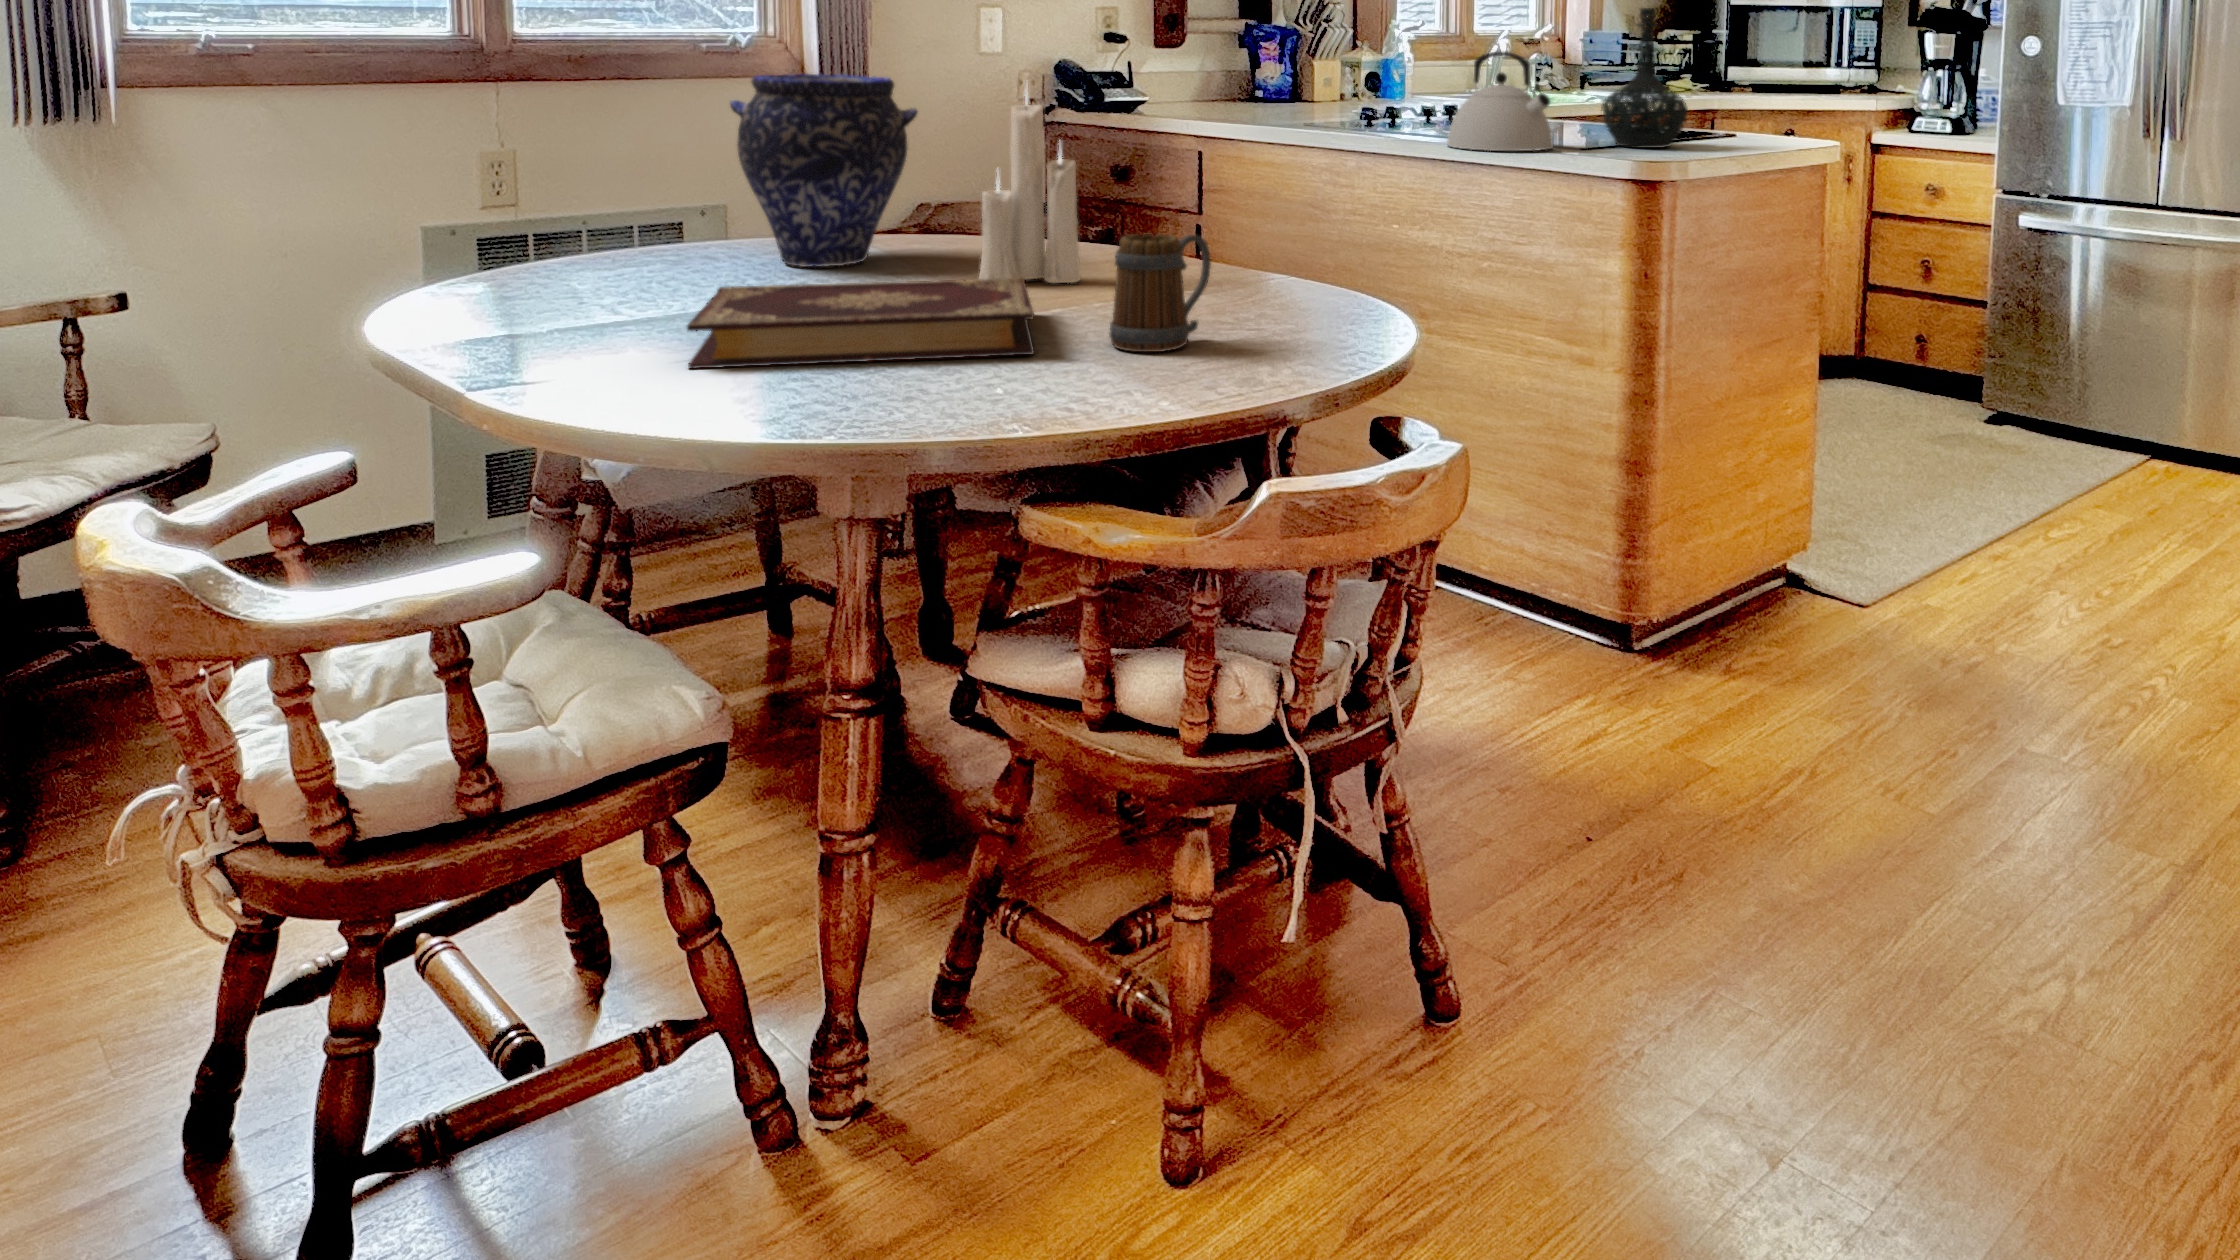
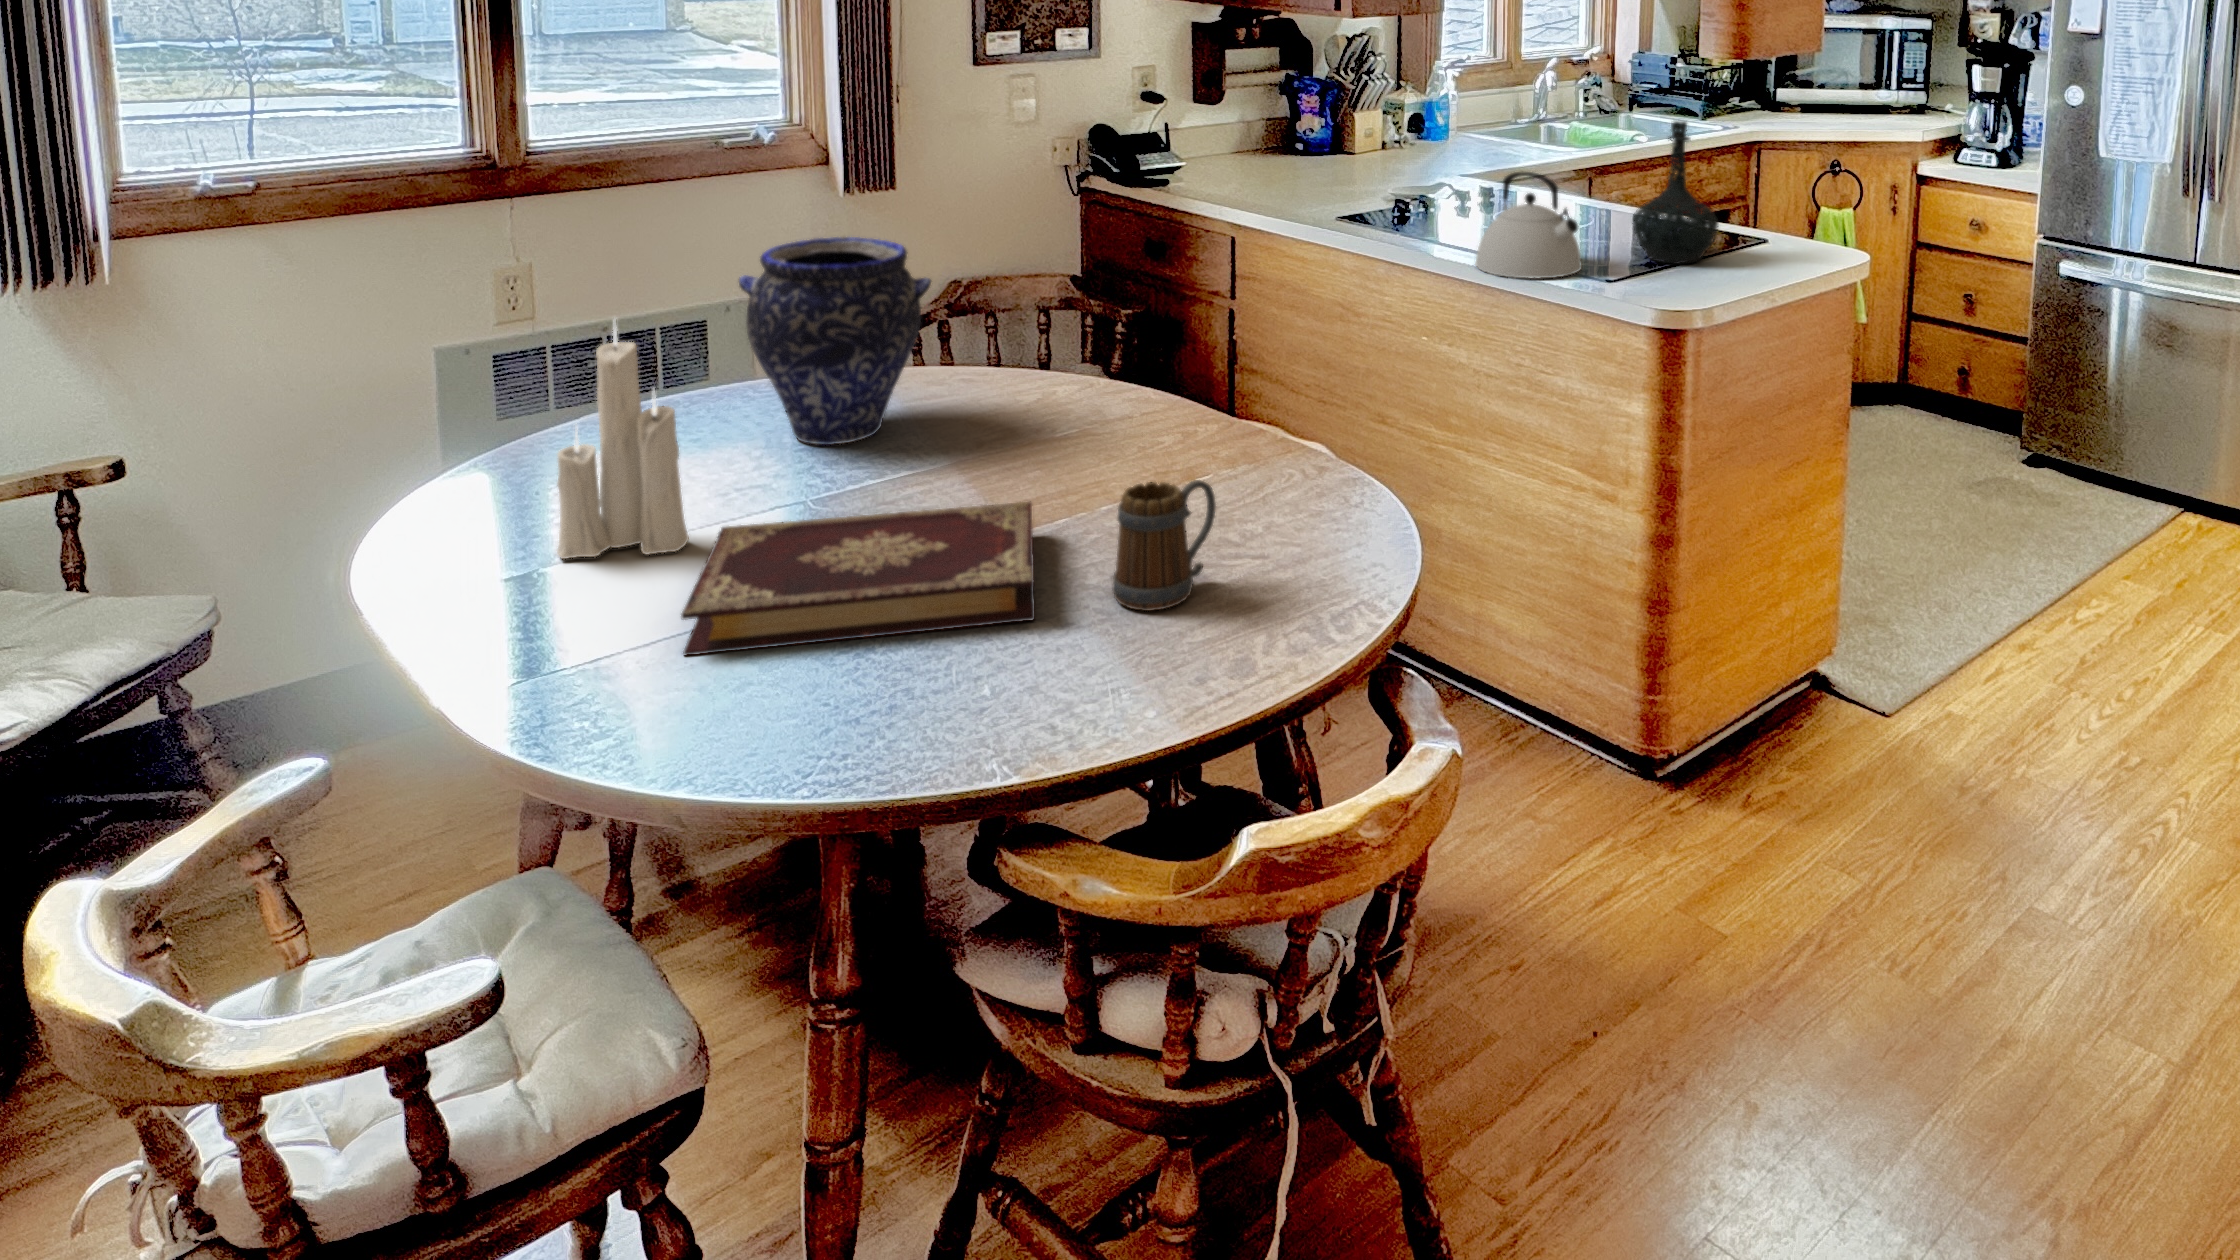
candle: present [978,90,1081,283] -> present [557,326,689,559]

